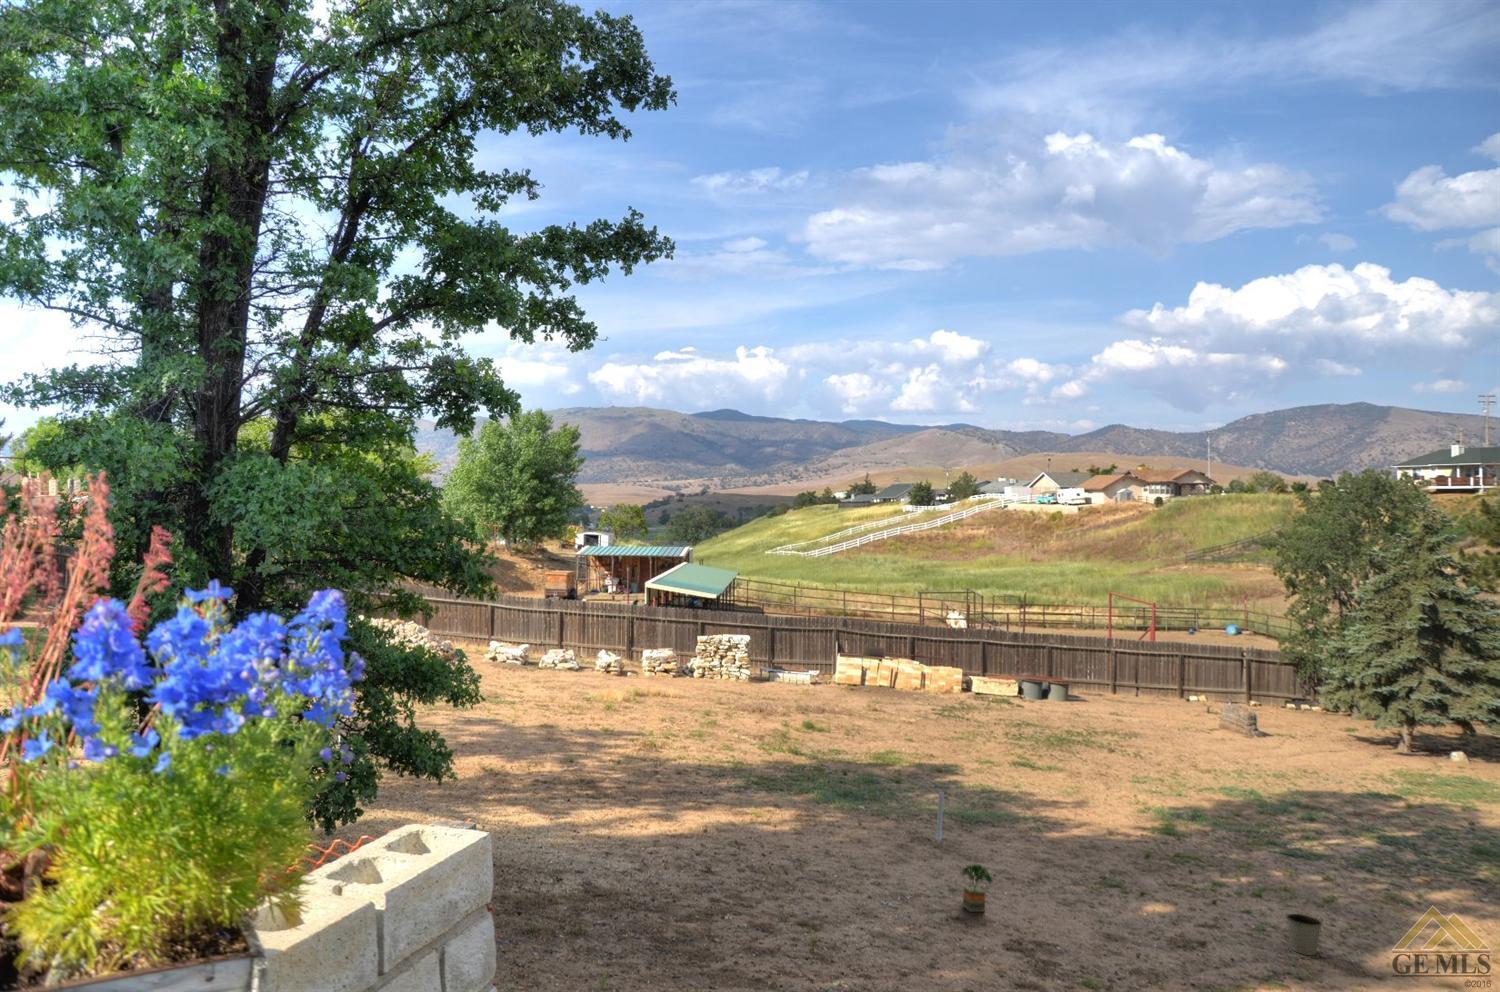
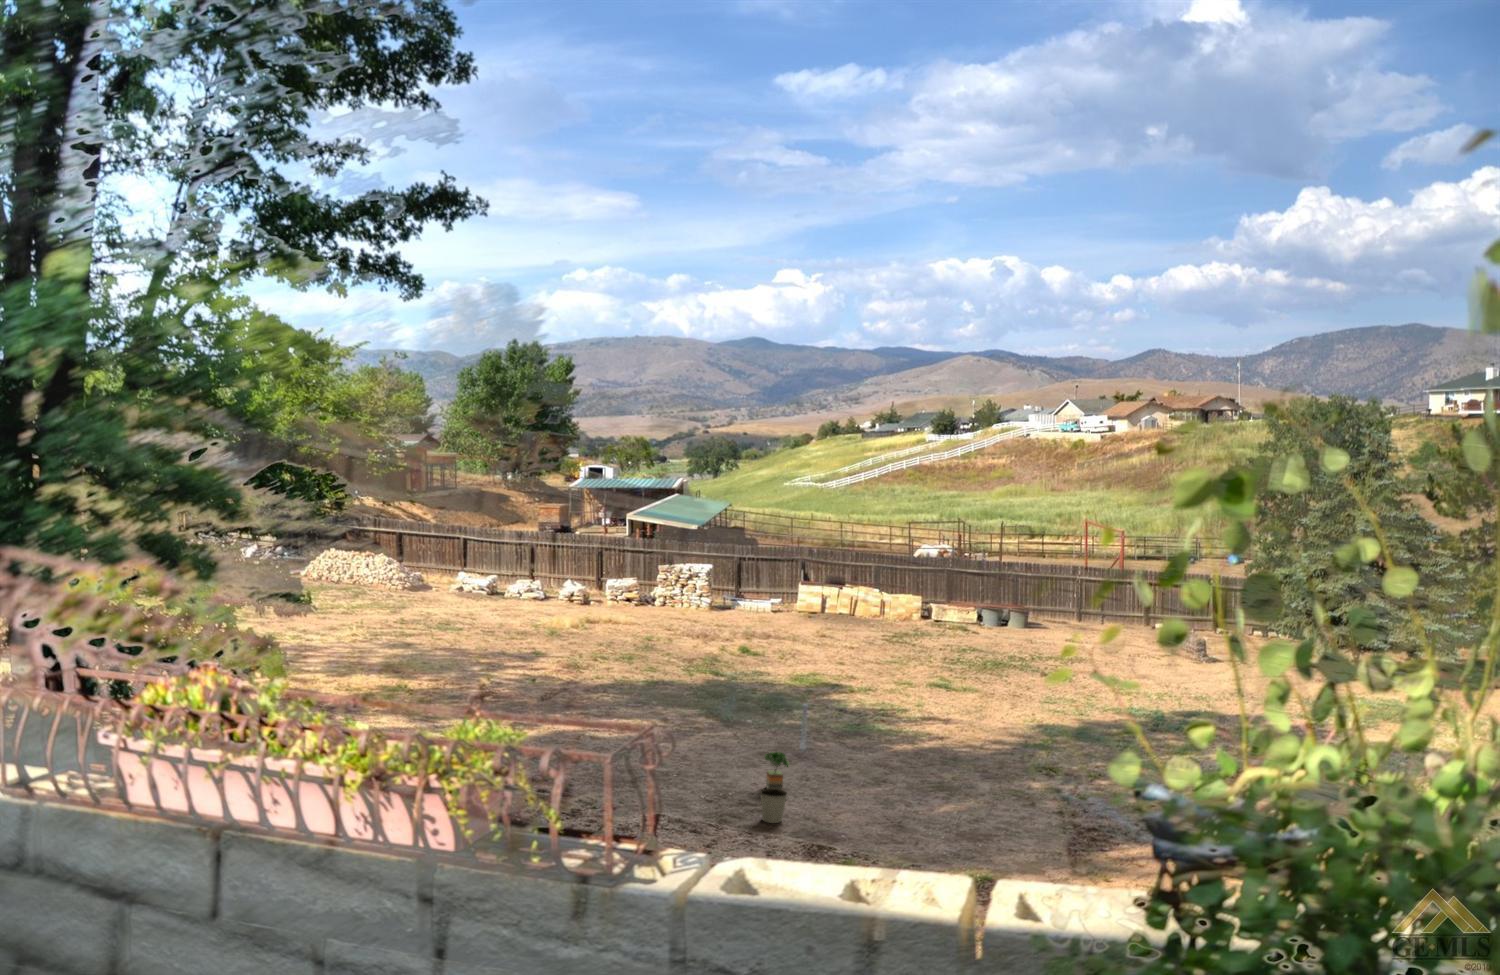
bucket: present [1287,914,1322,955] -> present [760,788,787,823]

